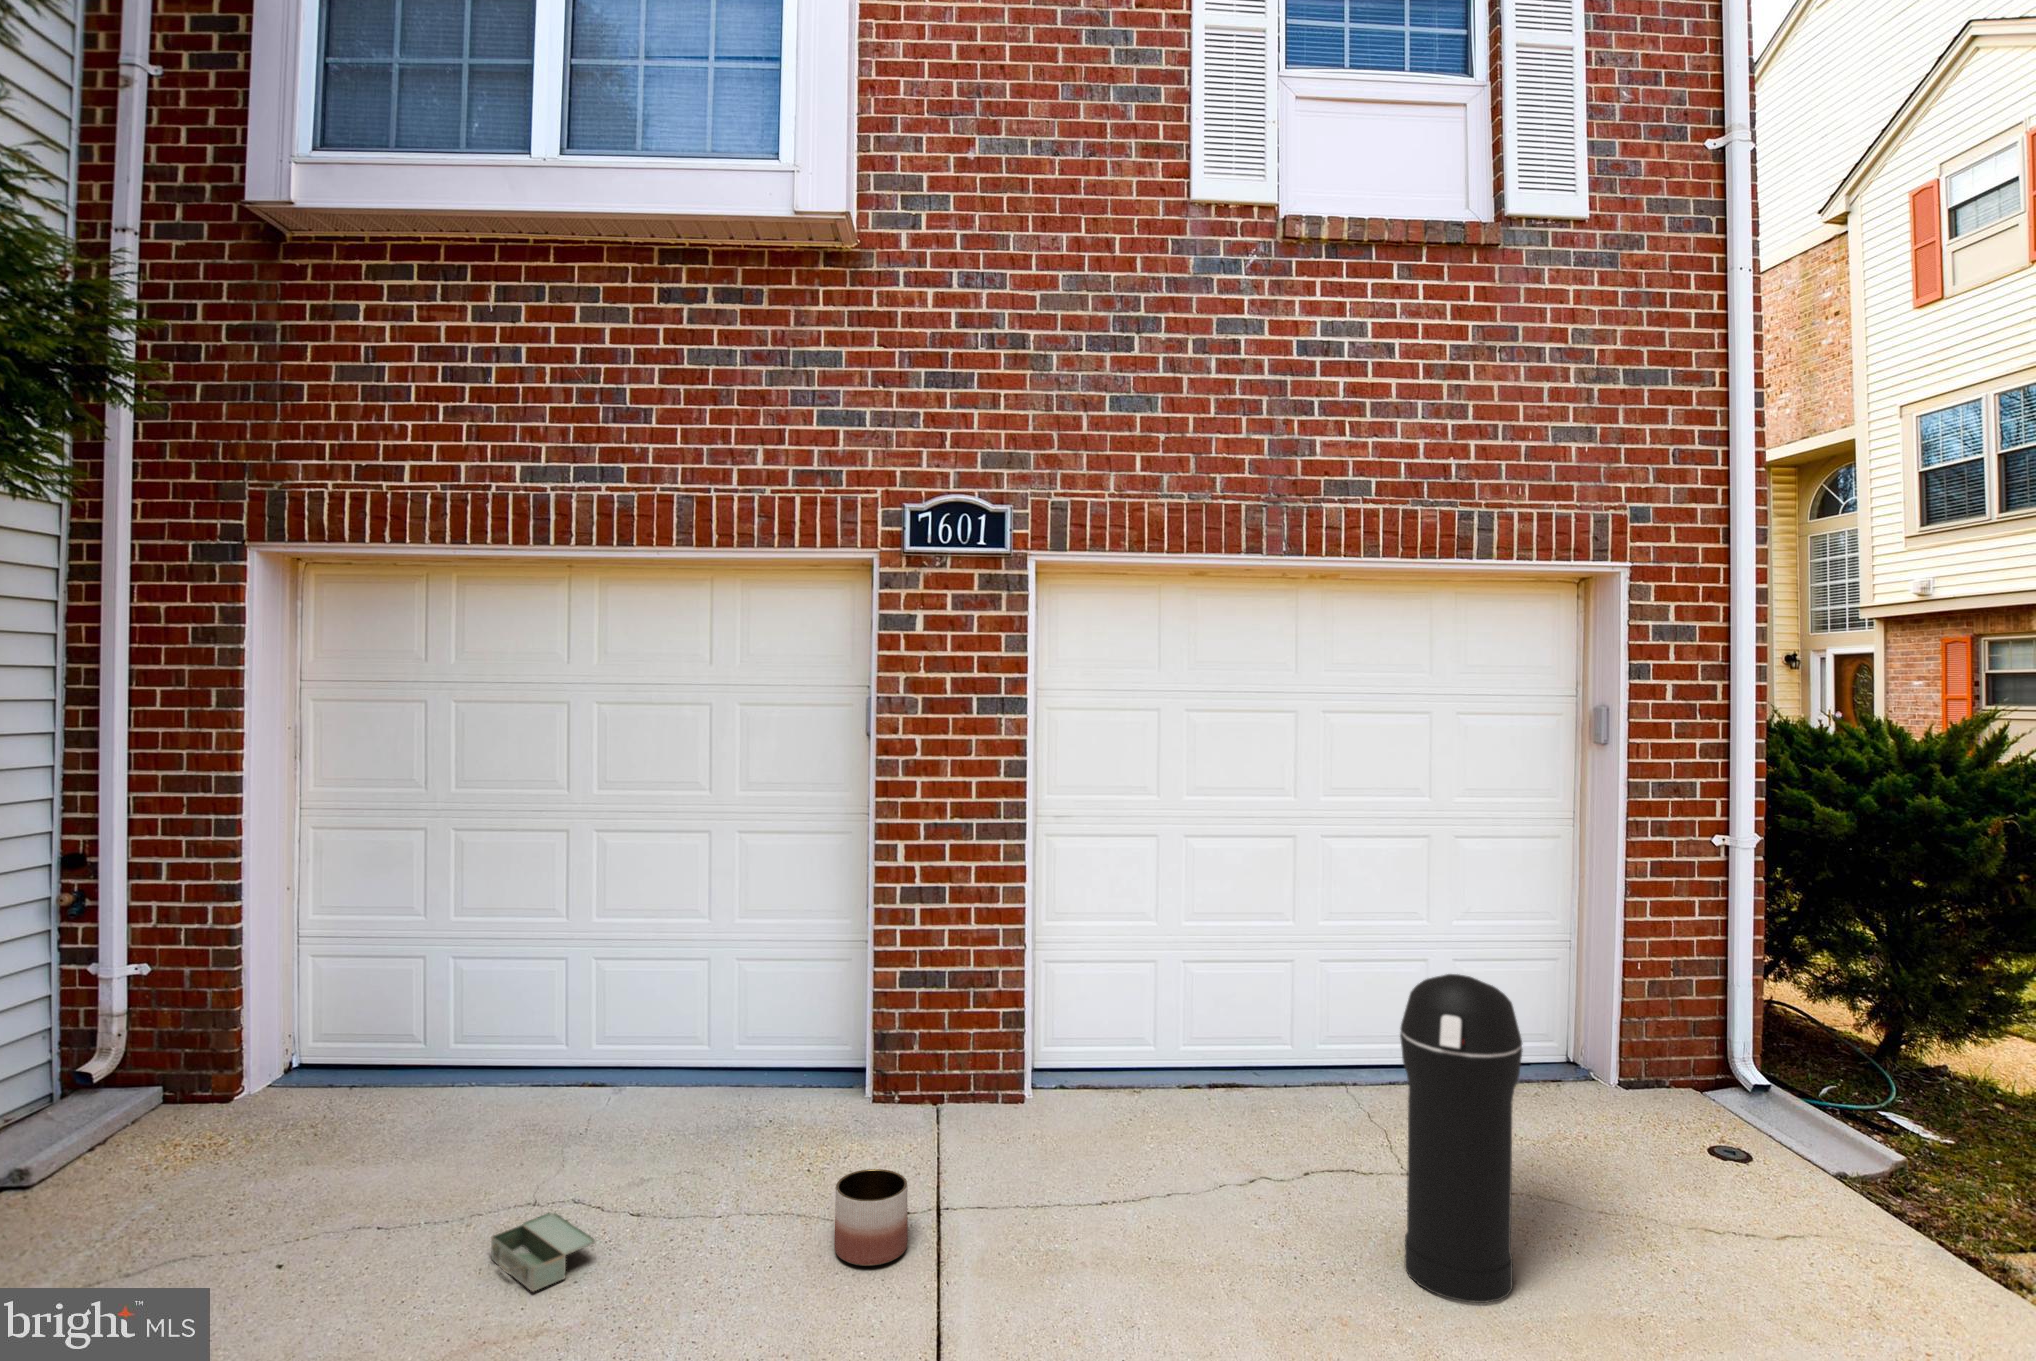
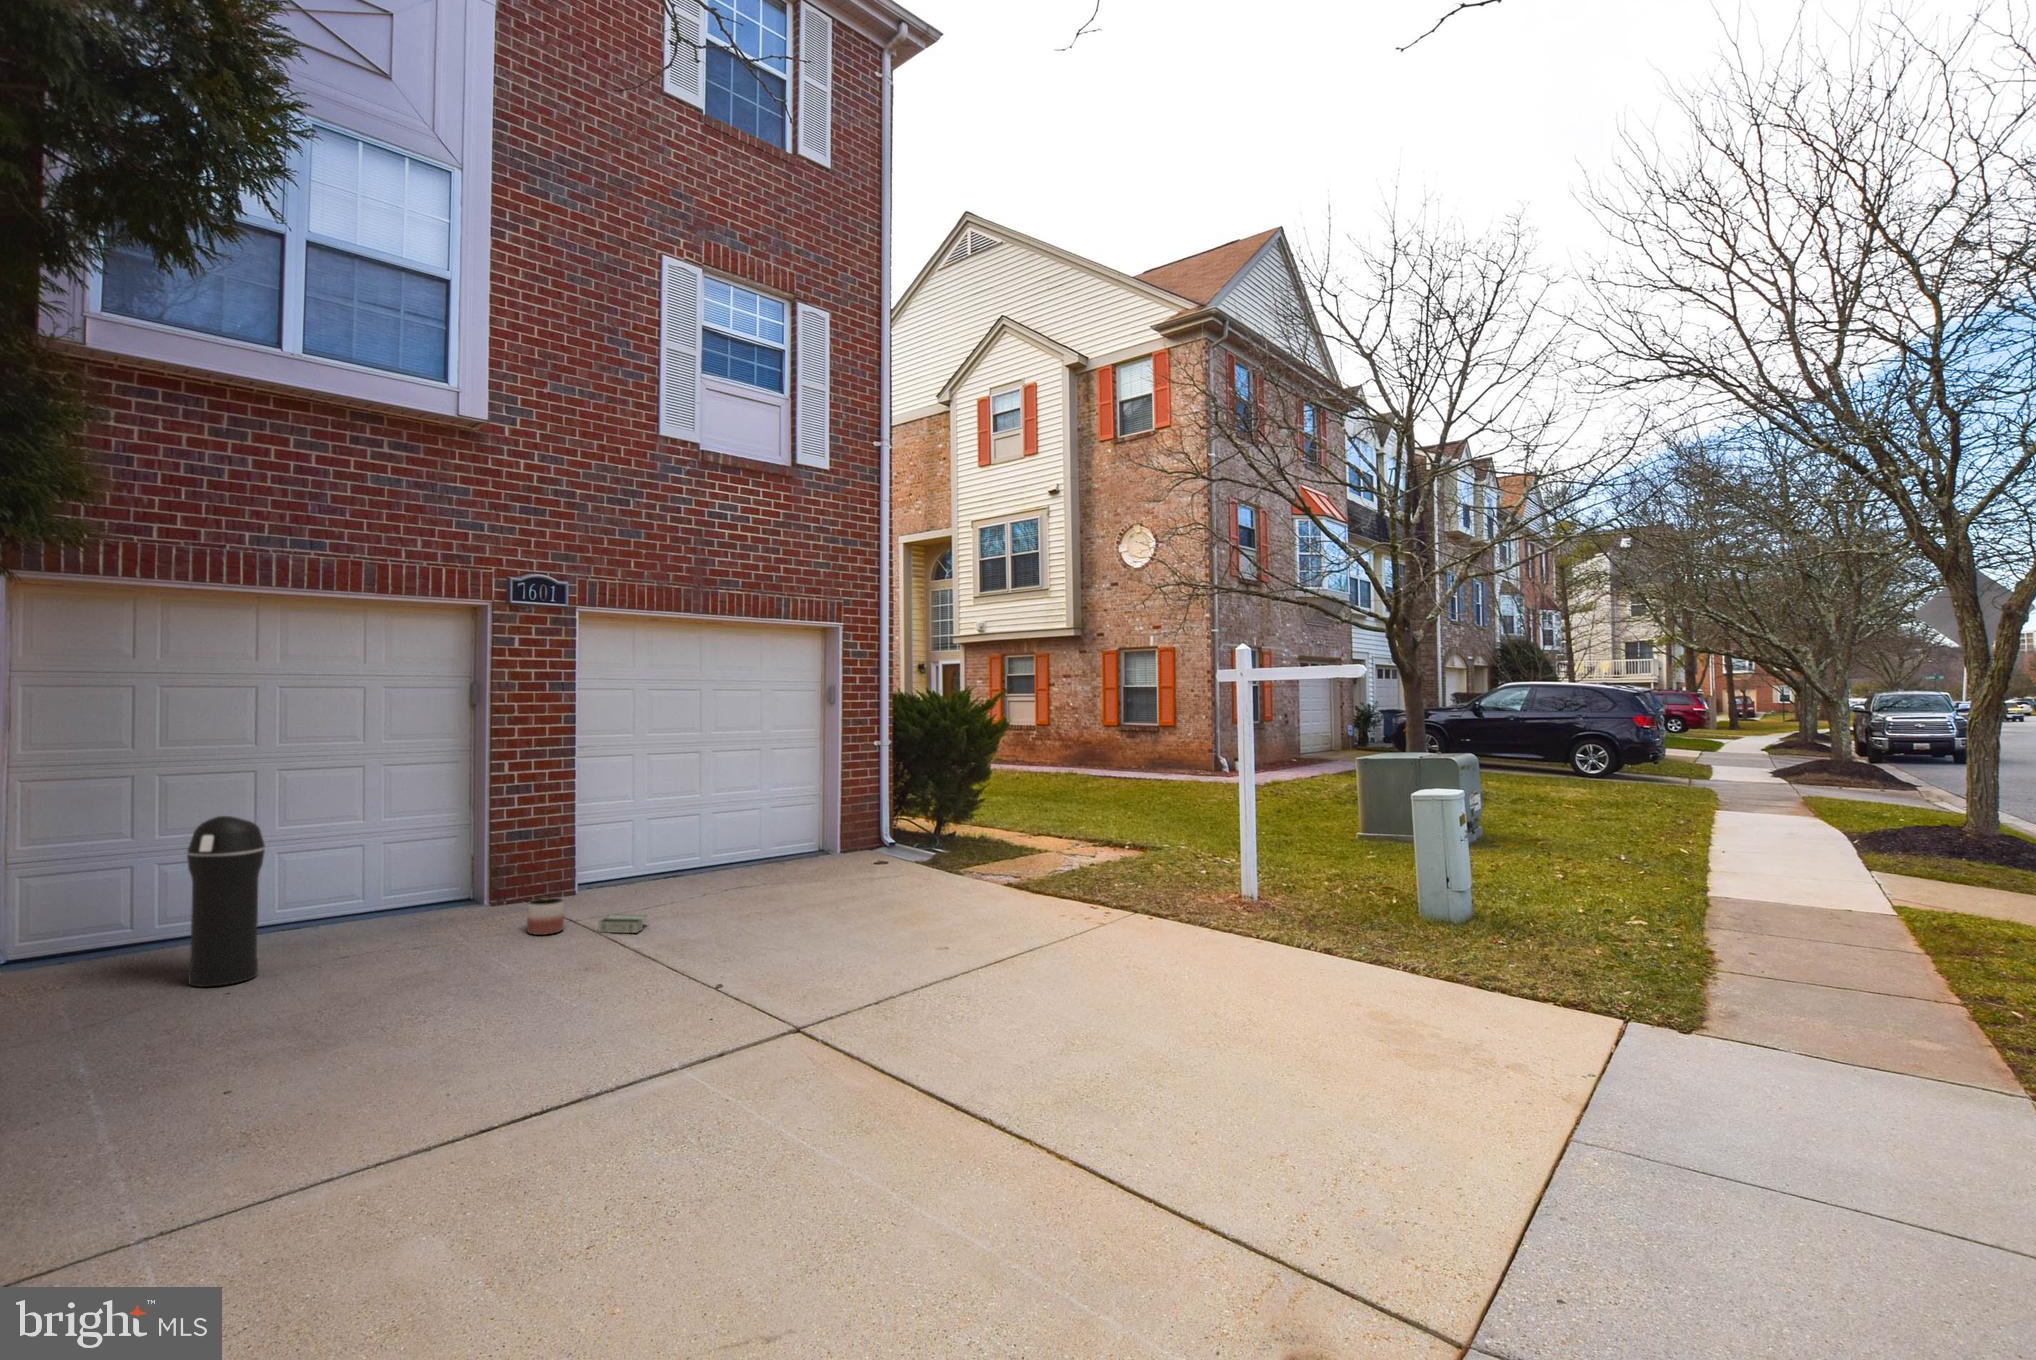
trash can: present [1400,974,1523,1303] -> present [187,816,265,987]
toolbox: present [491,1213,595,1291] -> present [598,914,647,933]

